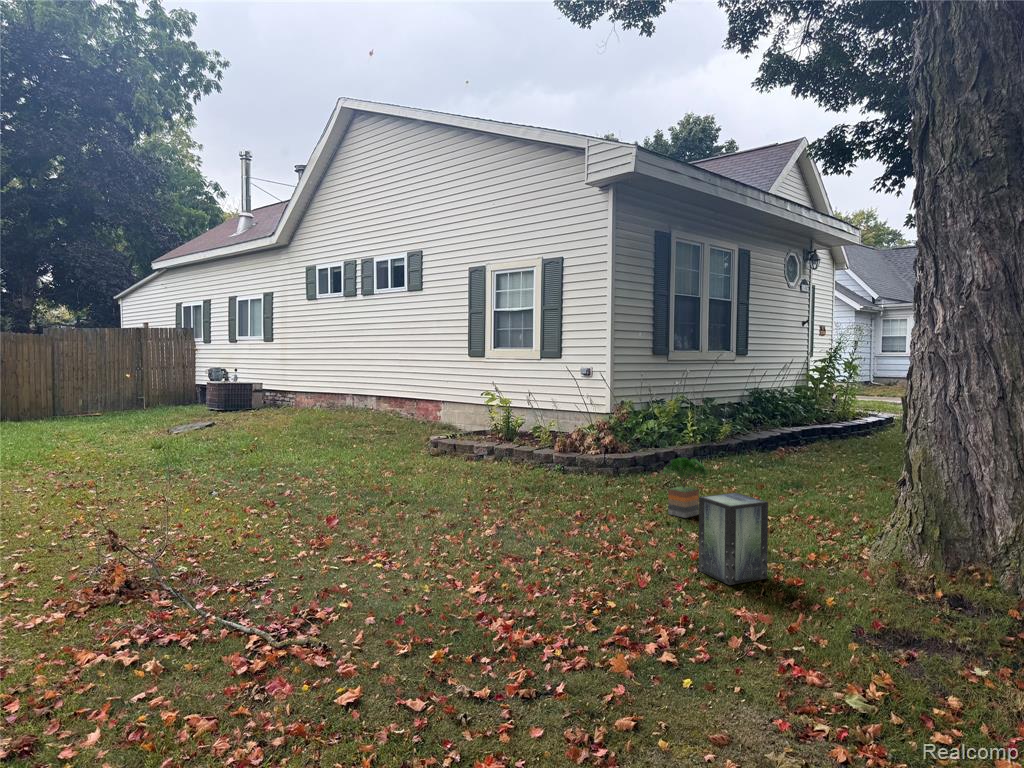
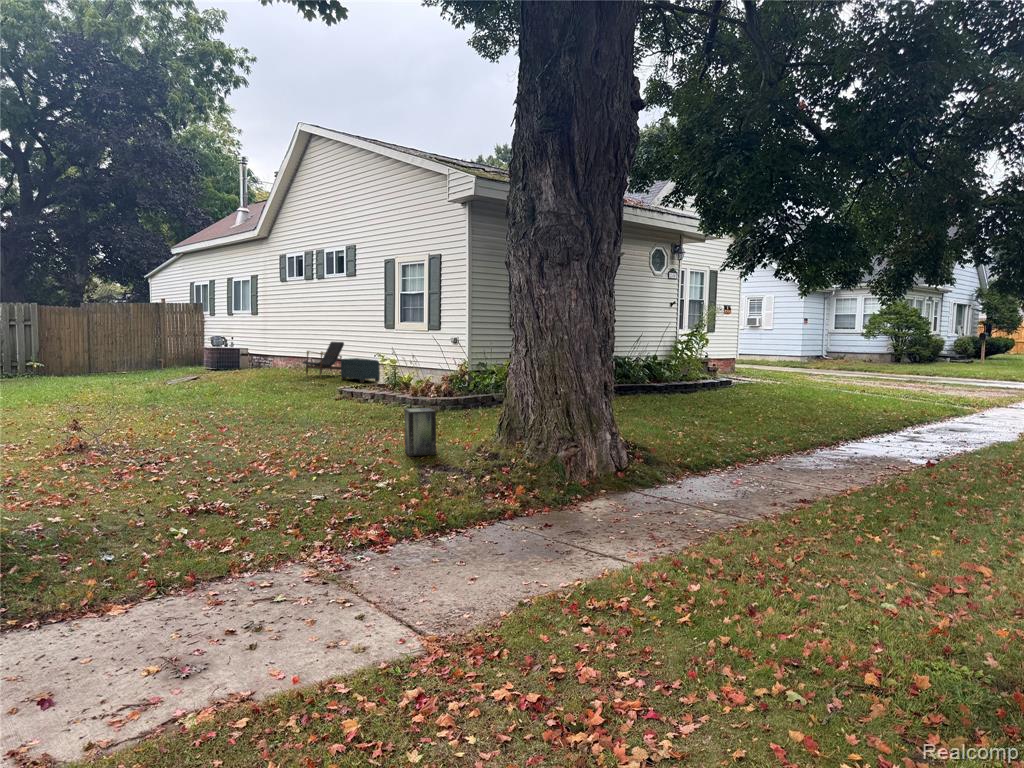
lounge chair: none [350,374,404,422] -> present [303,342,344,378]
bench: none [406,395,462,428] -> present [341,358,380,383]
potted tree: present [664,458,708,518] -> none [431,393,459,431]

